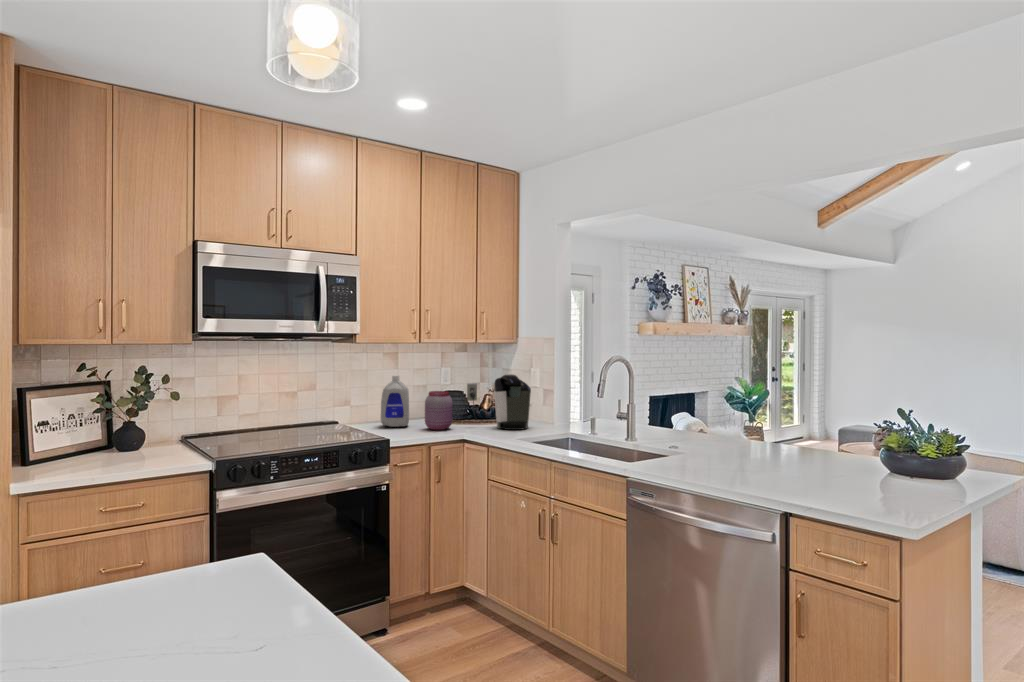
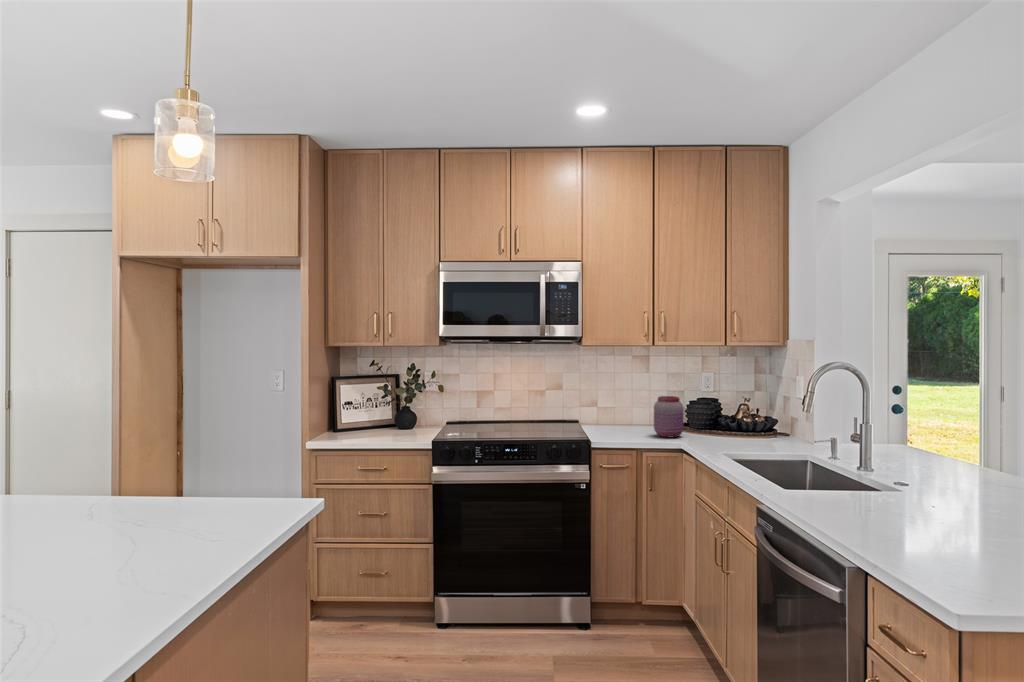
coffee maker: present [467,374,531,430] -> none [703,382,773,446]
bottle: present [381,376,409,427] -> none [619,378,652,430]

